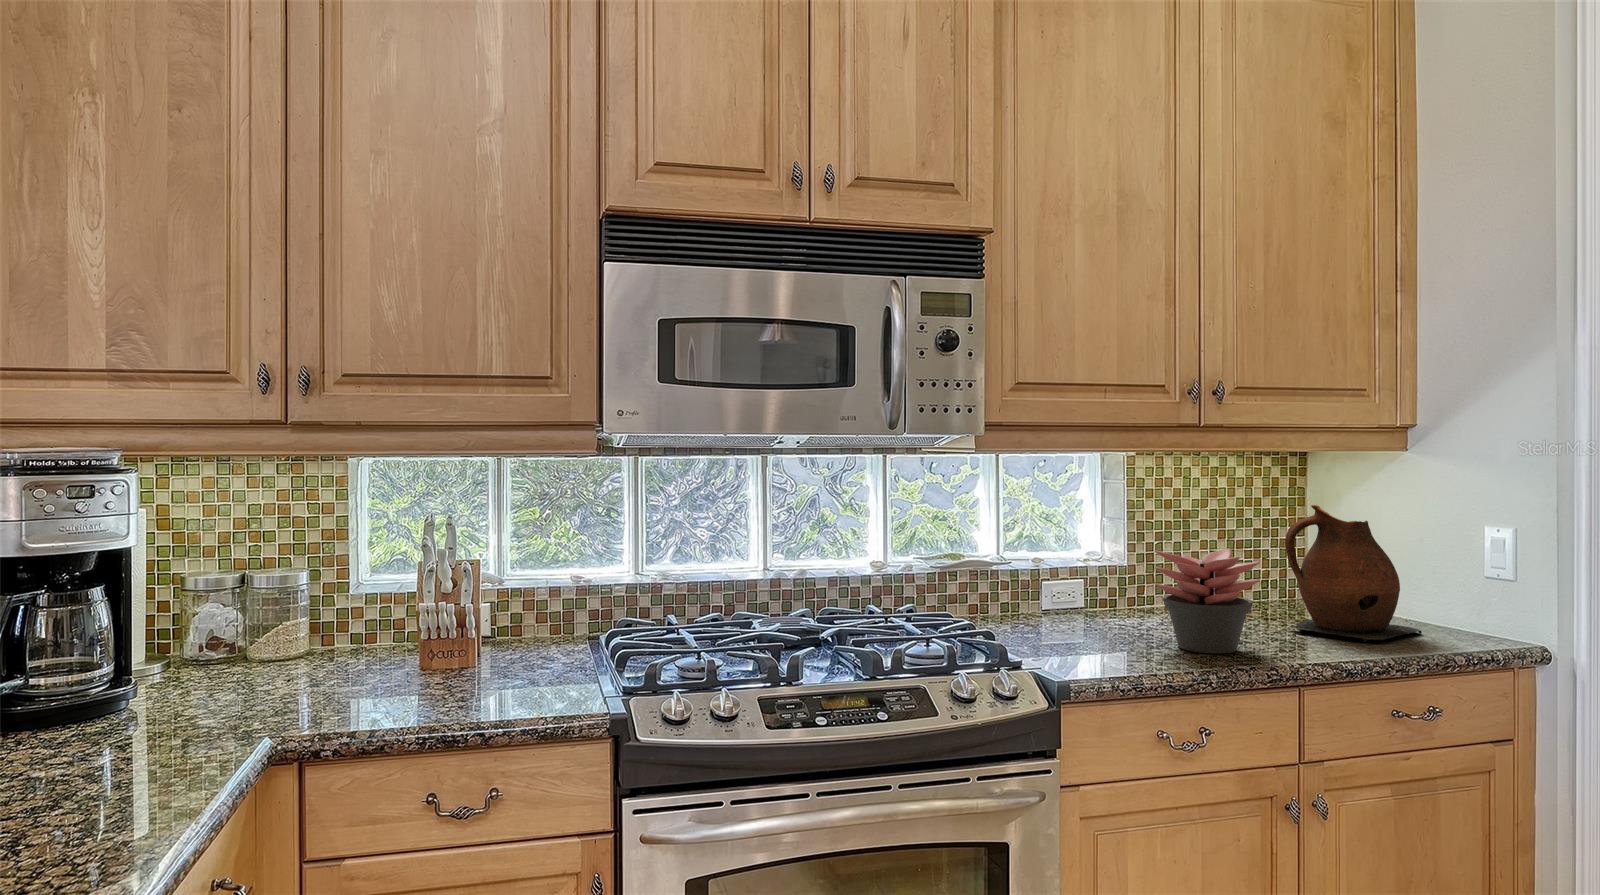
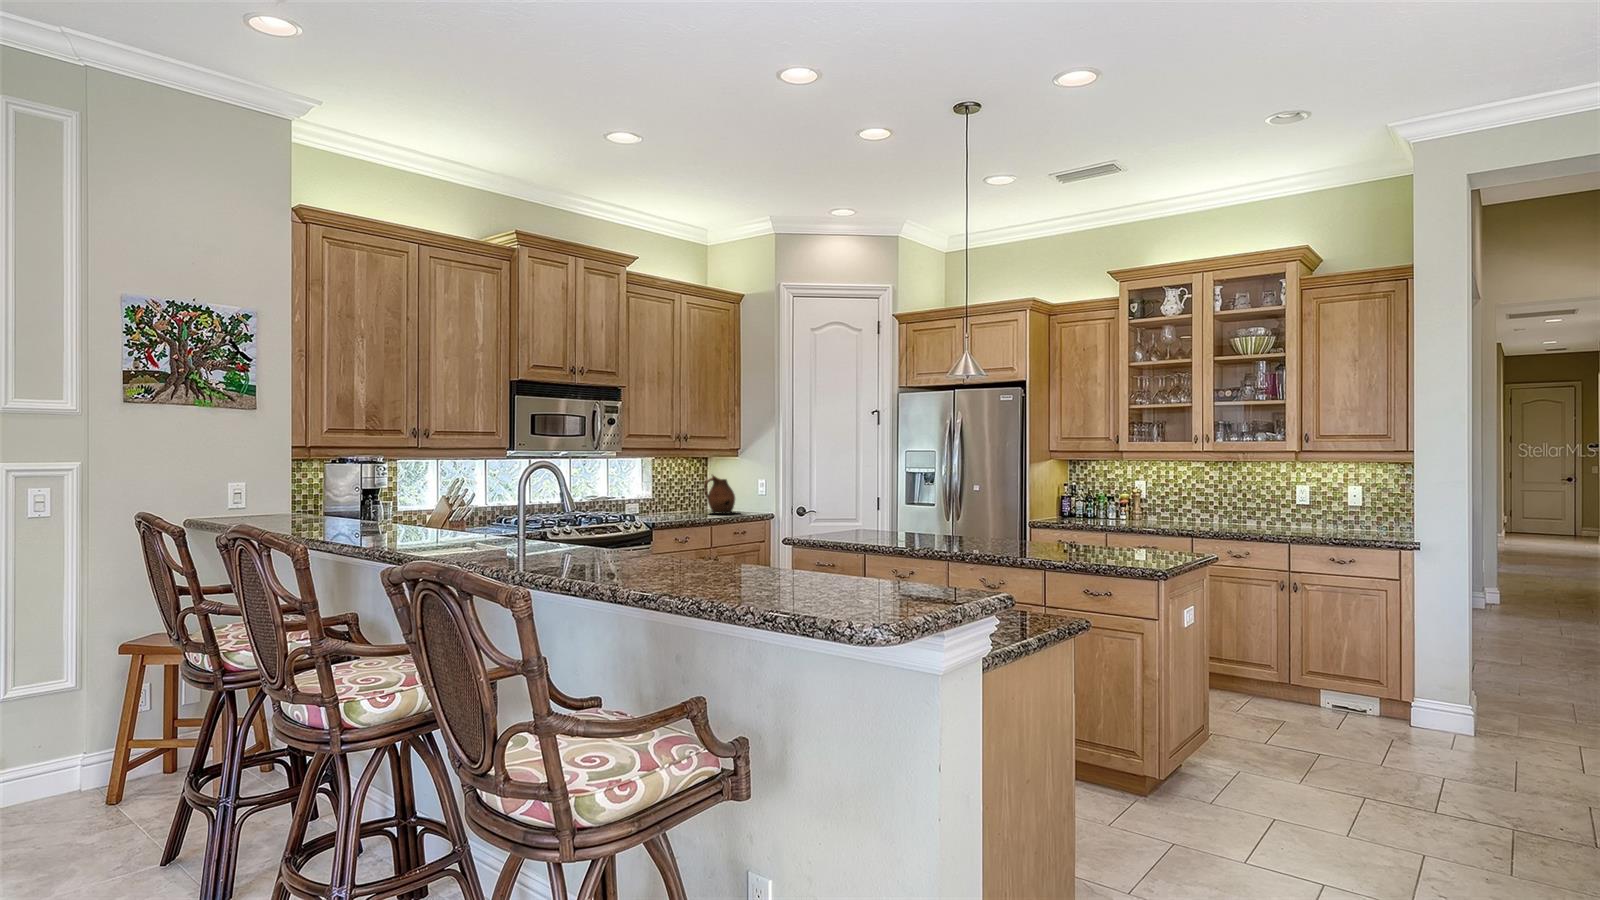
succulent plant: present [1155,548,1260,653] -> none [669,488,699,518]

